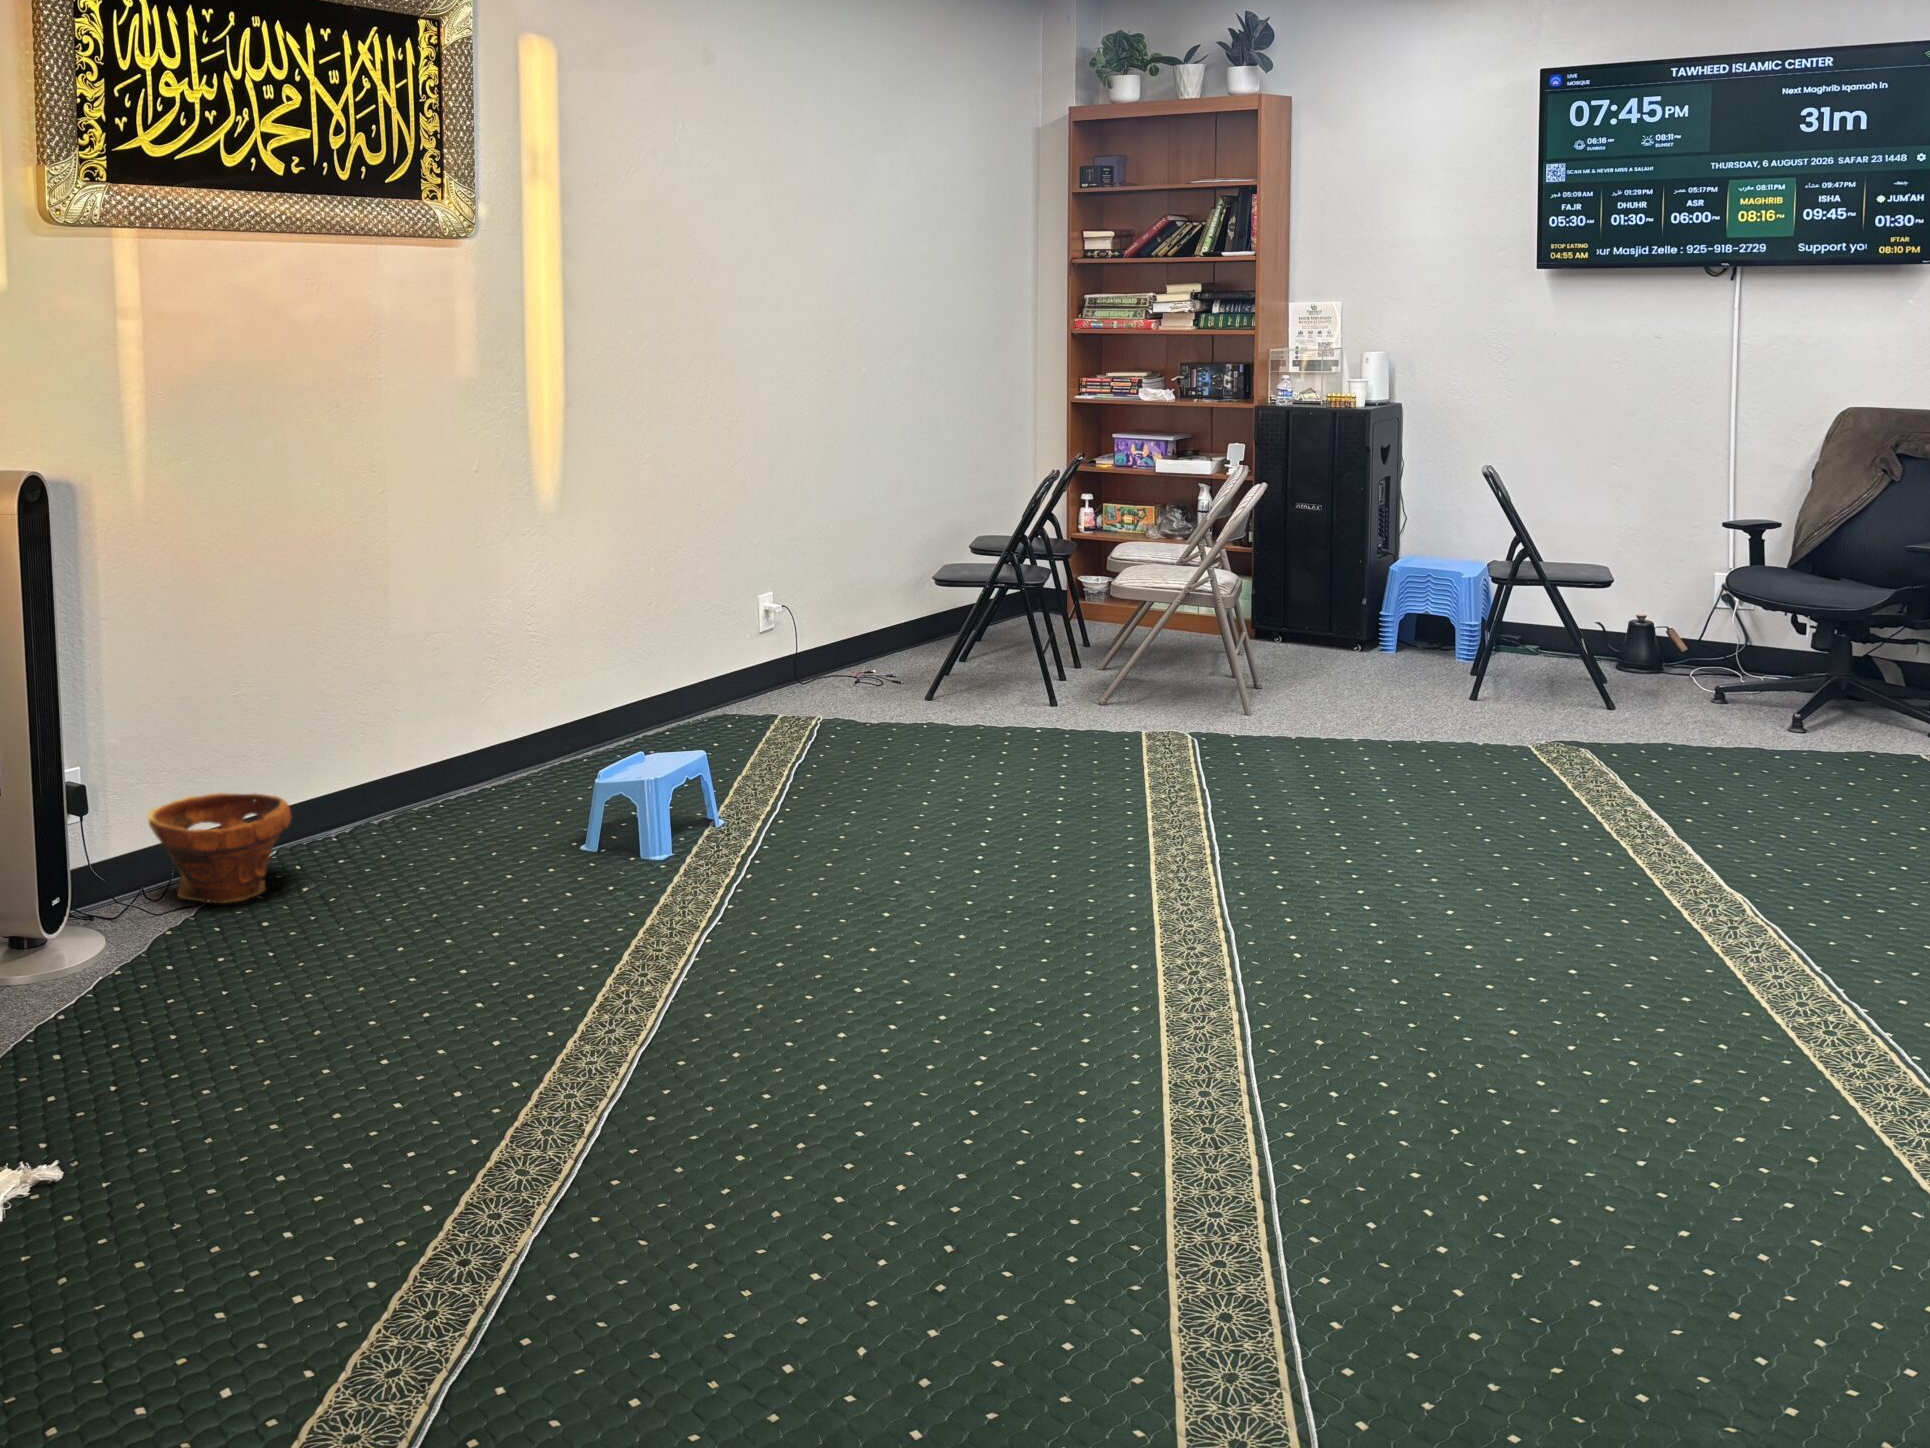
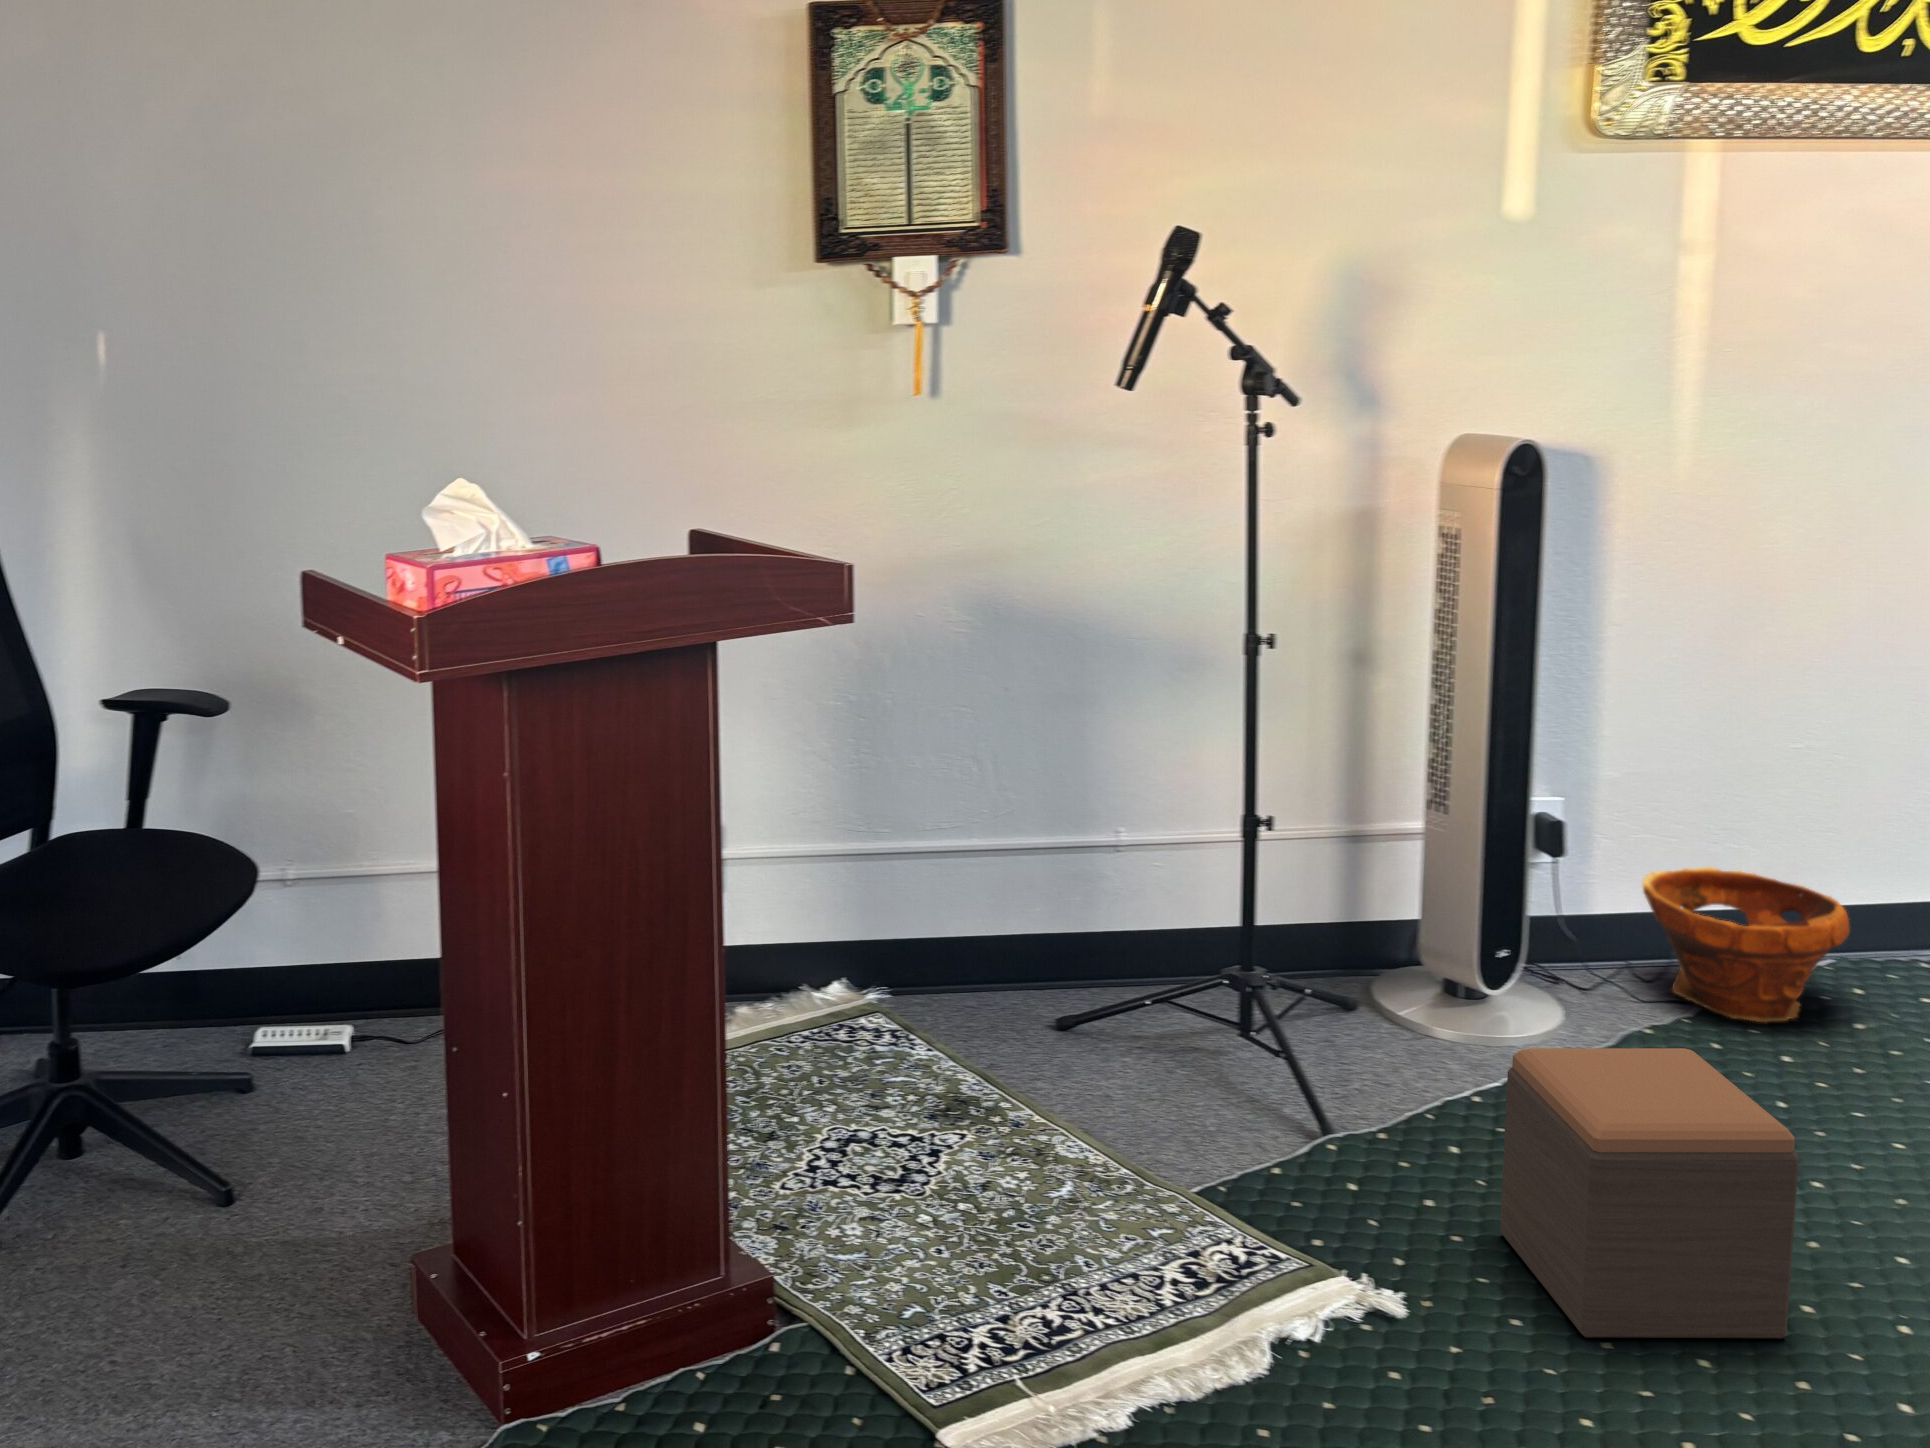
footstool: none [104,909,316,1137] -> present [1500,1048,1799,1338]

